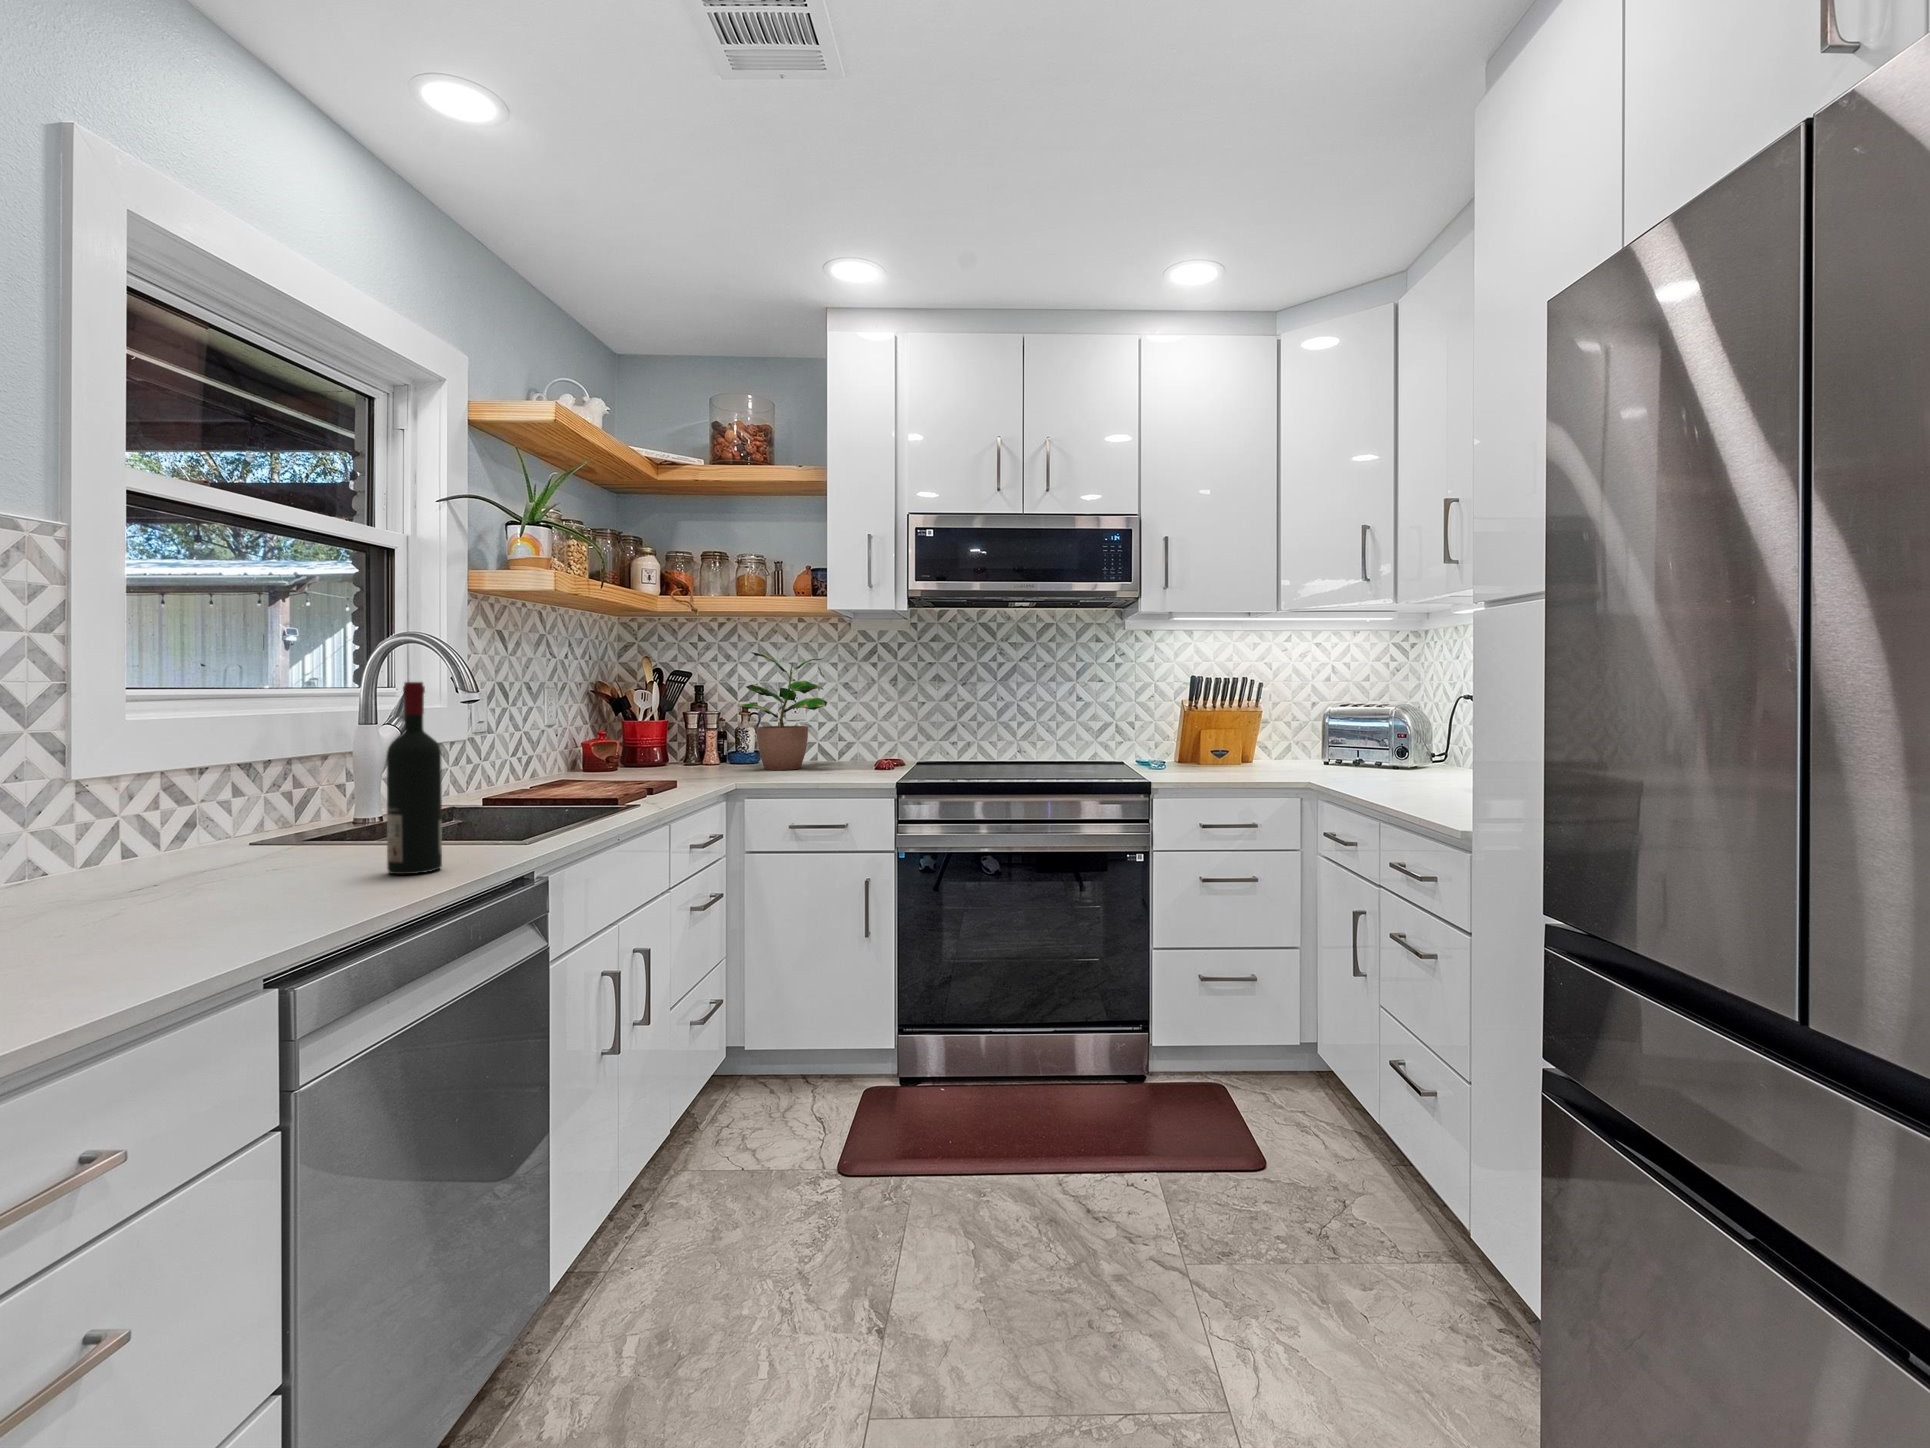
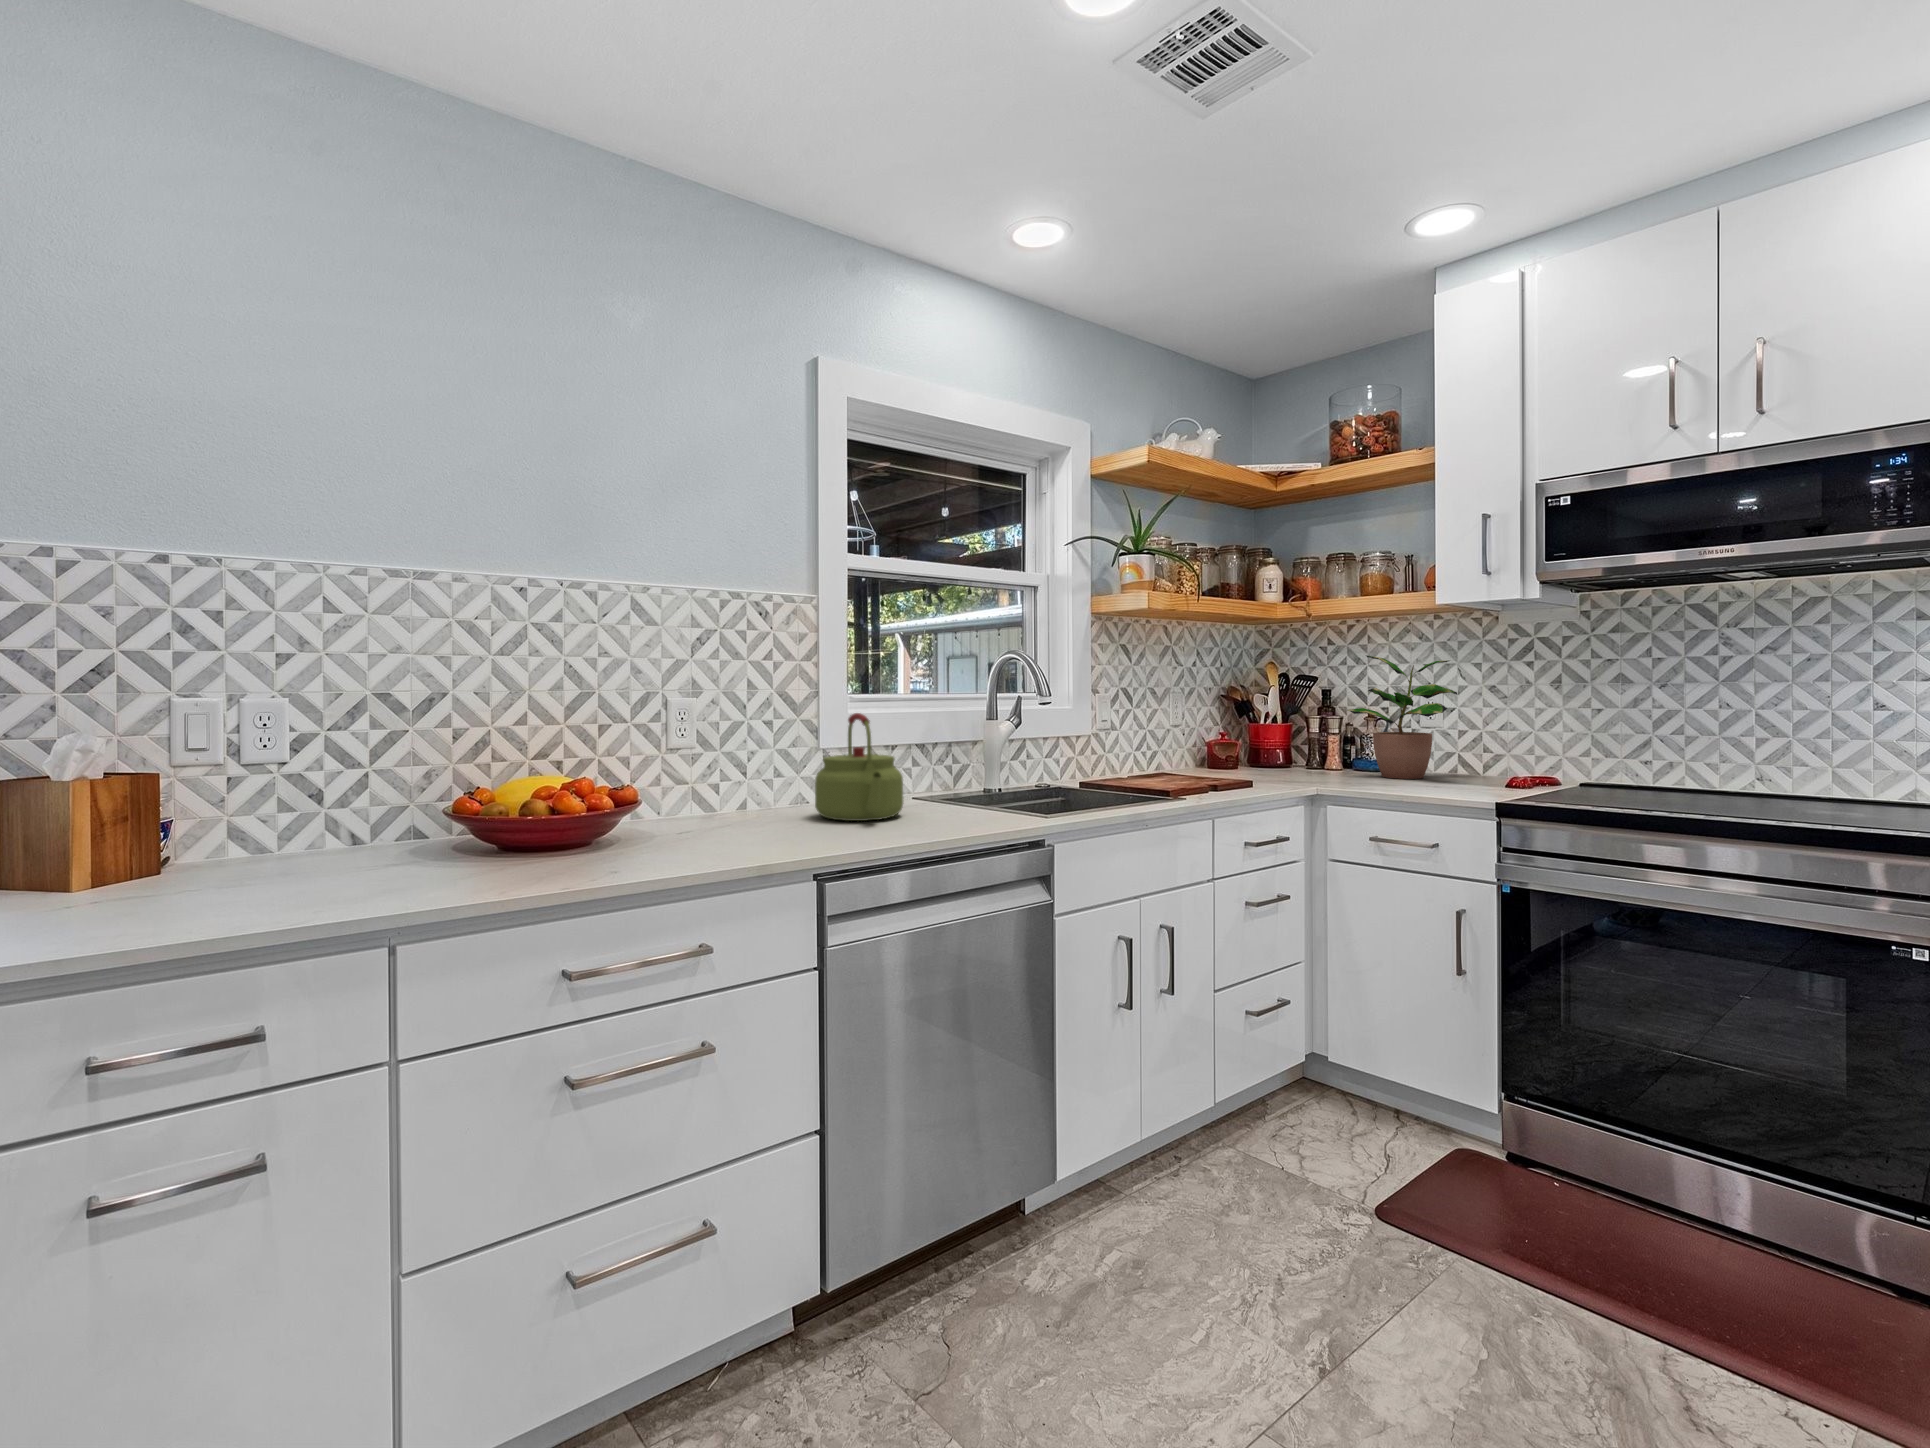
wine bottle: present [387,682,442,874] -> none [934,692,968,830]
kettle: none [114,715,296,888] -> present [815,713,903,821]

